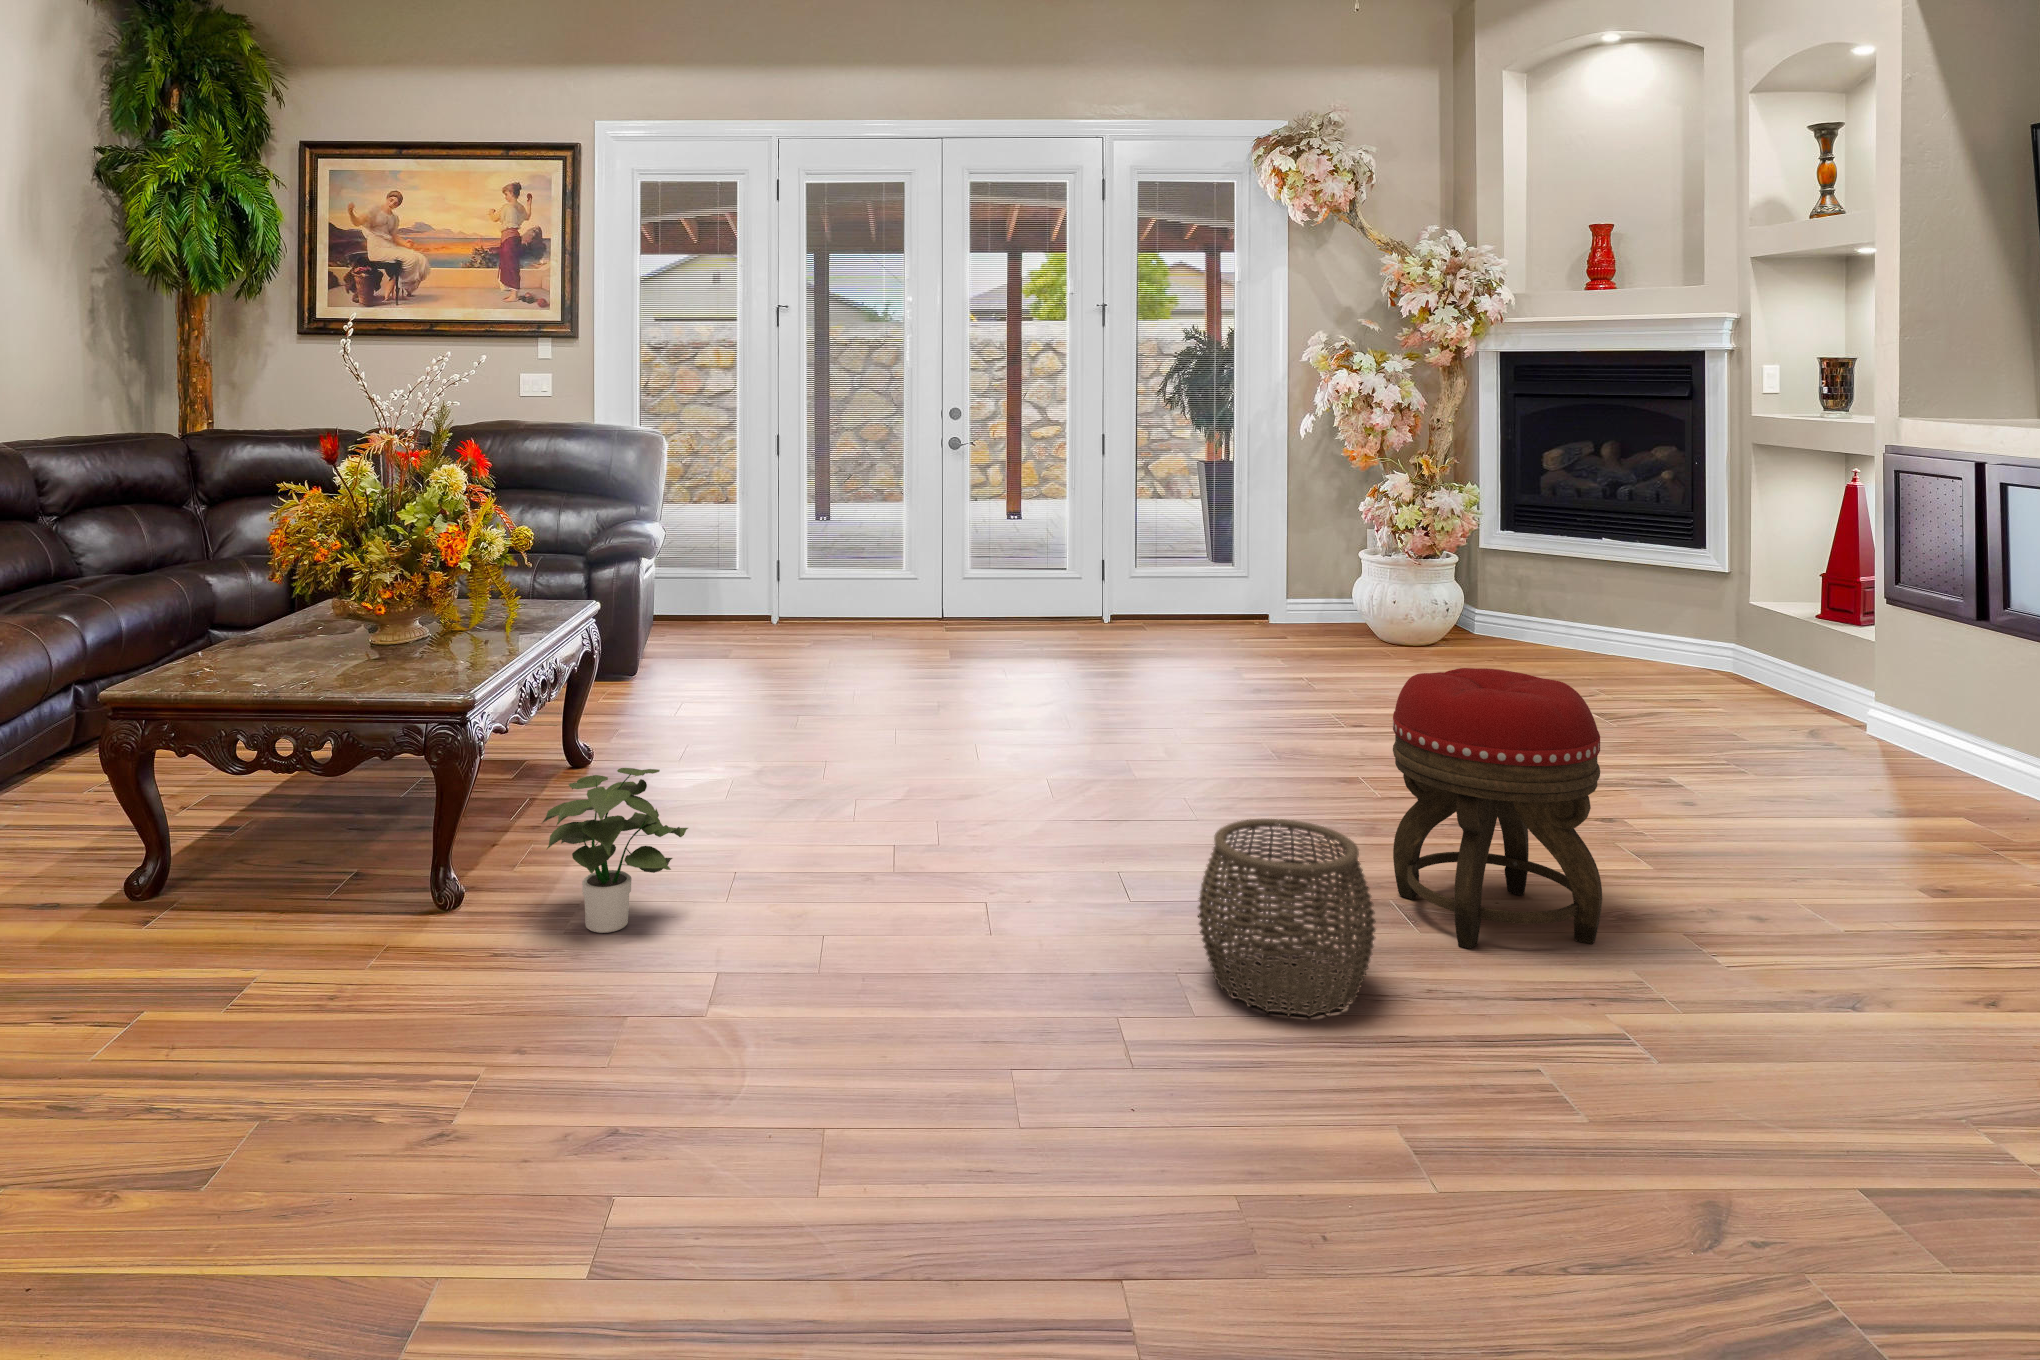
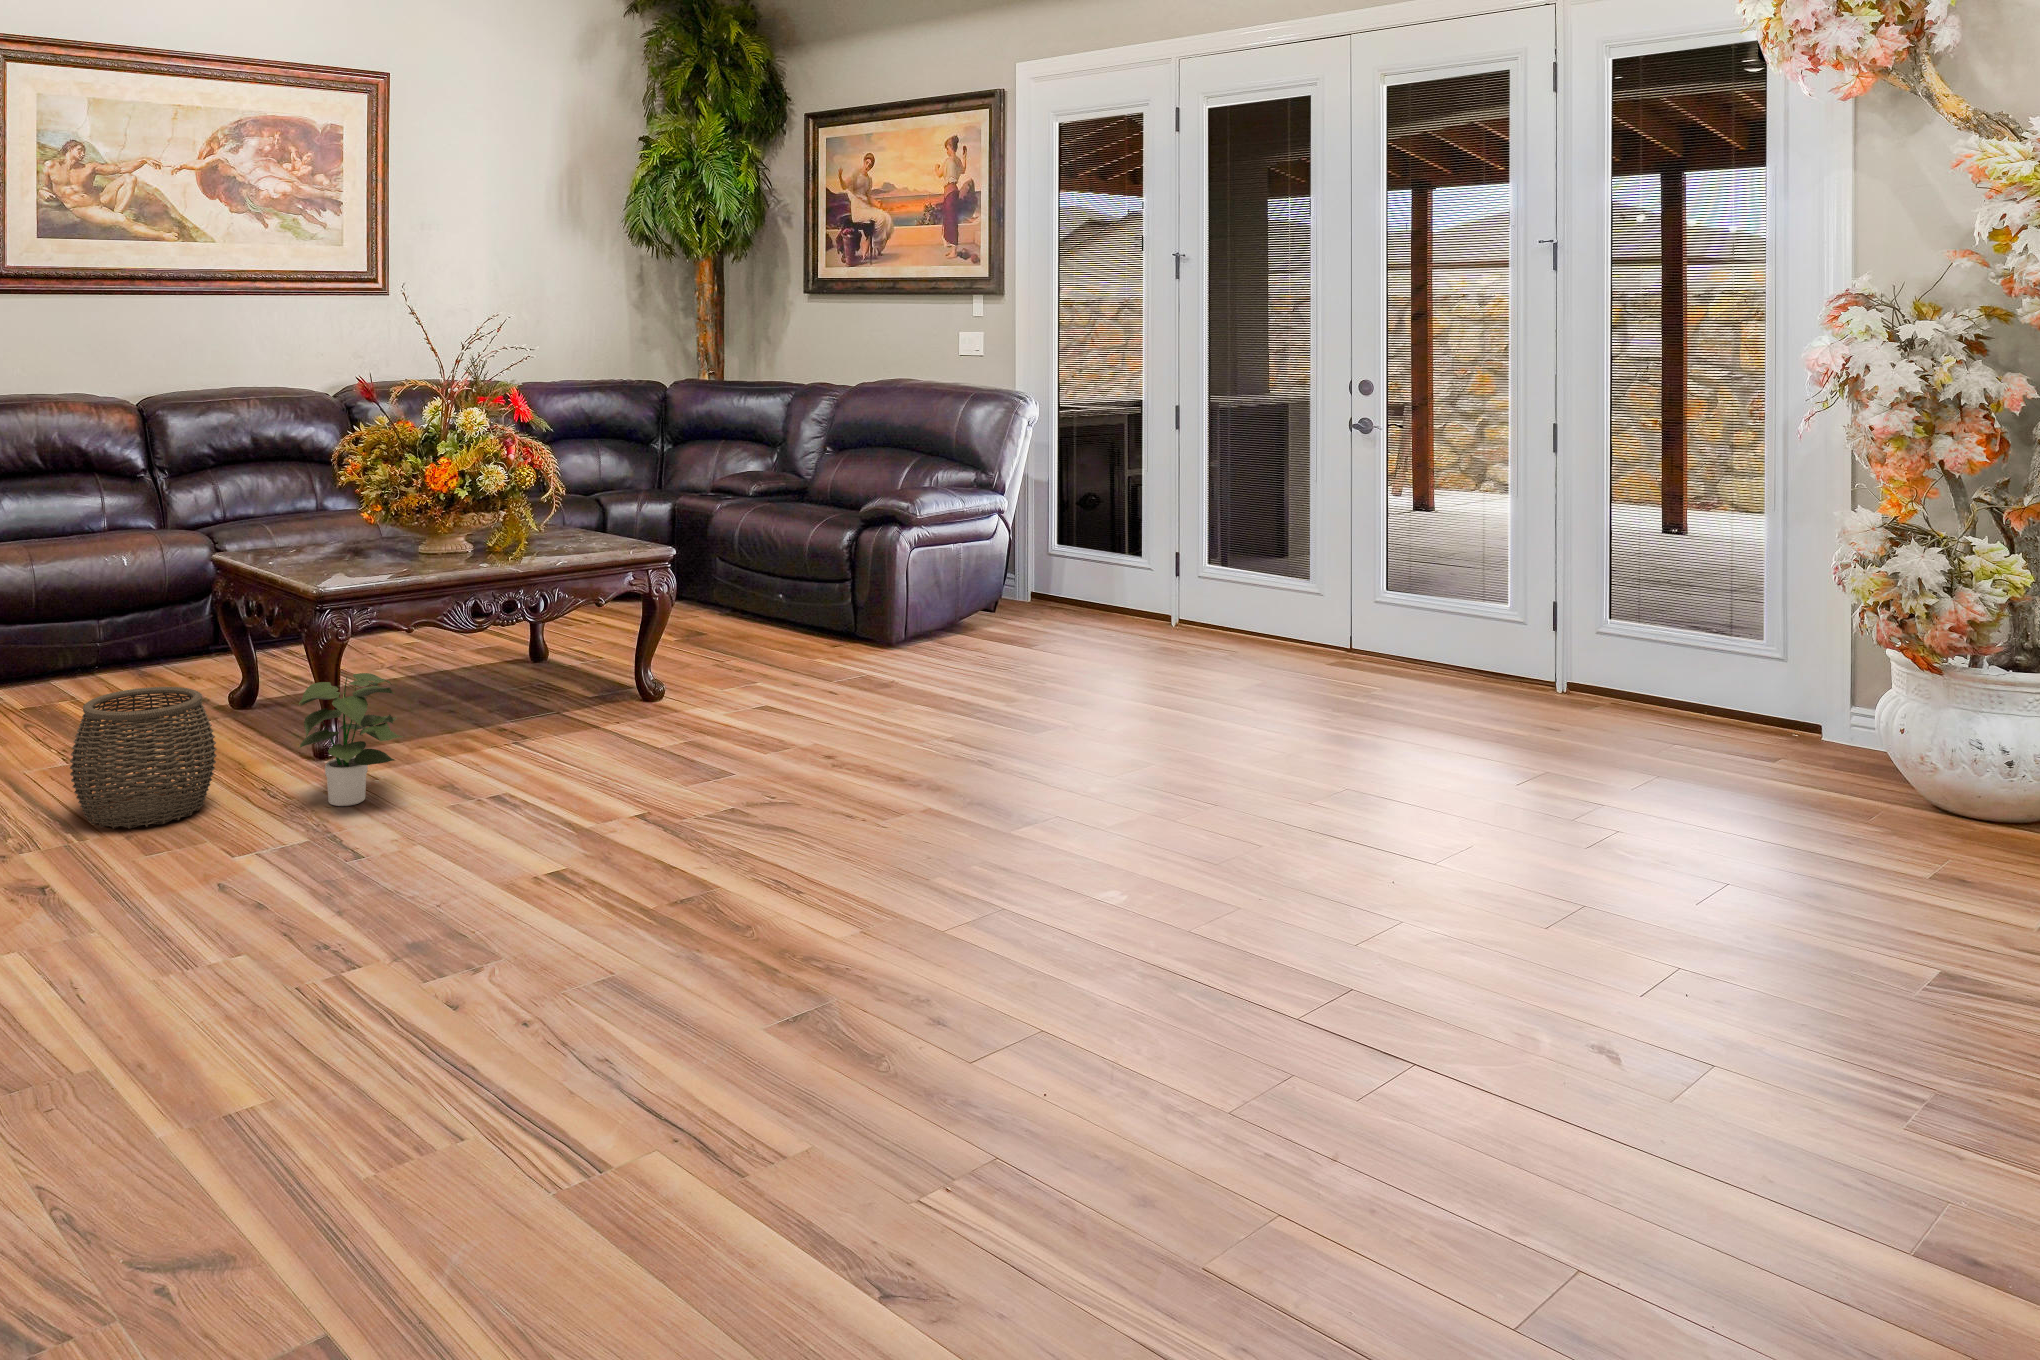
footstool: present [1393,668,1602,949] -> none [760,731,1017,1127]
woven basket: present [1198,819,1376,1017] -> present [70,687,217,829]

